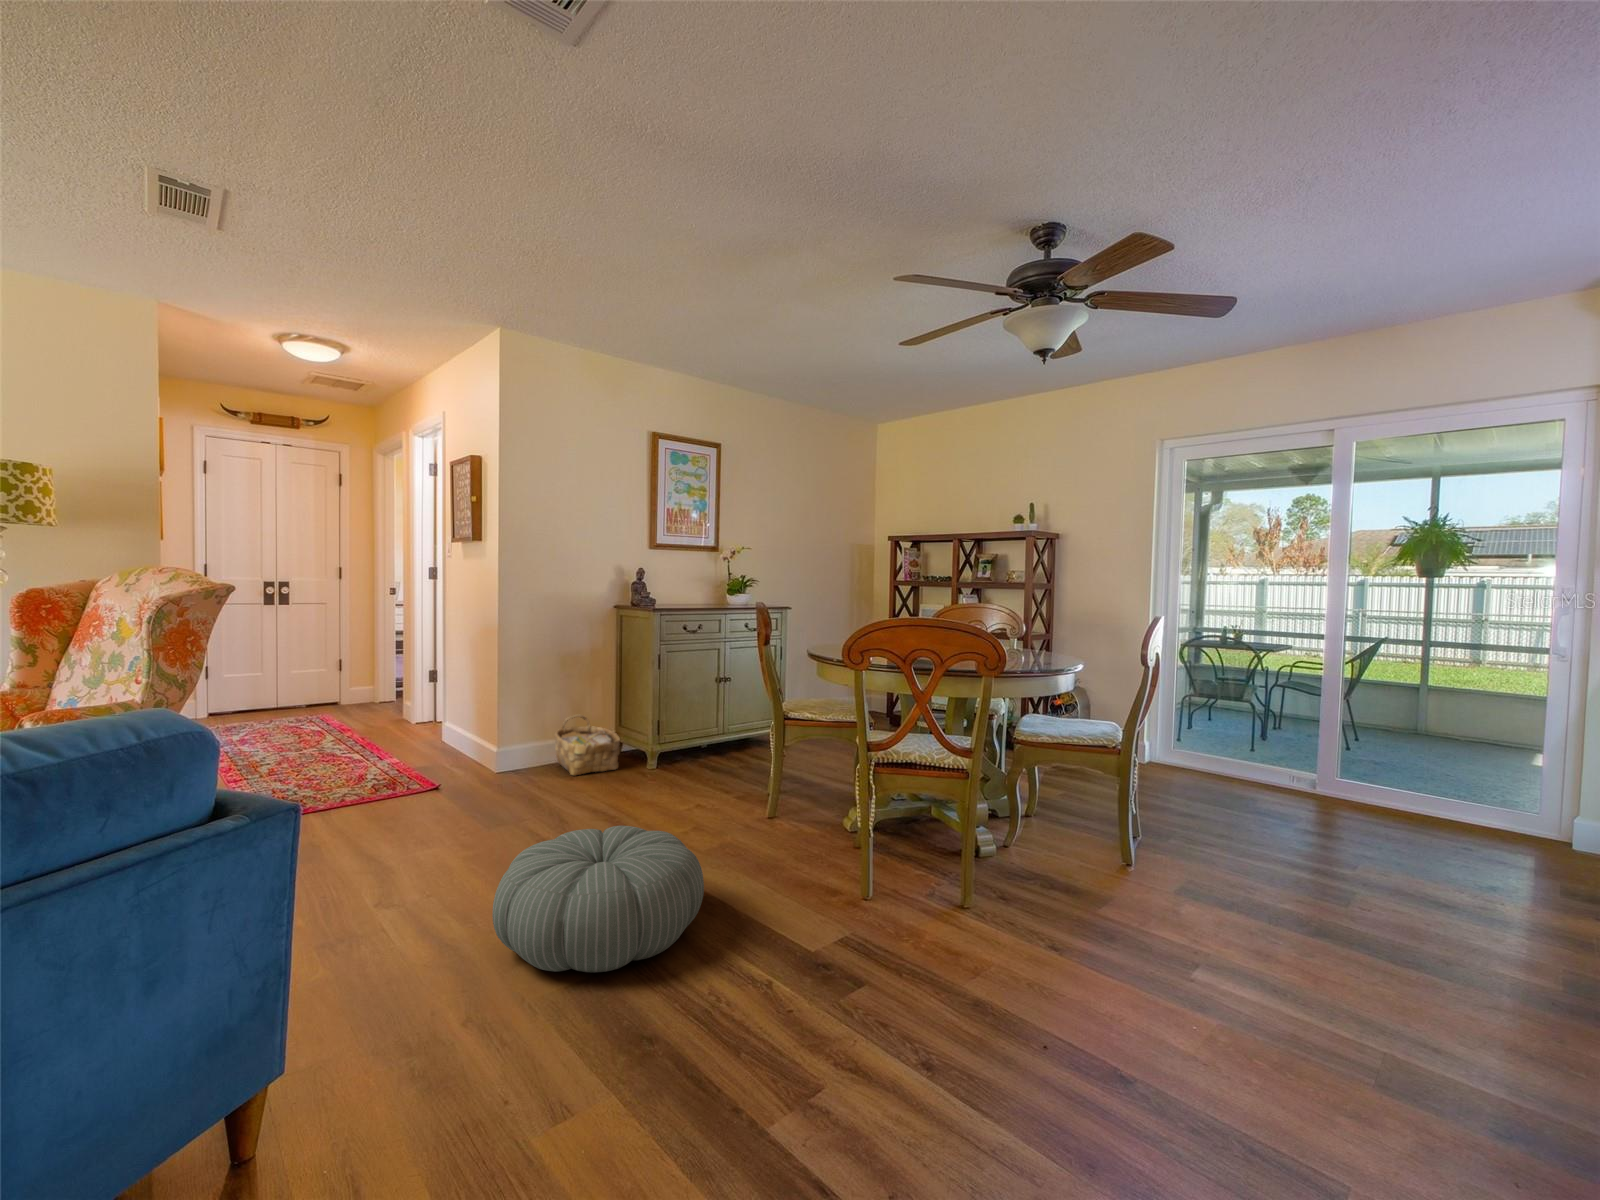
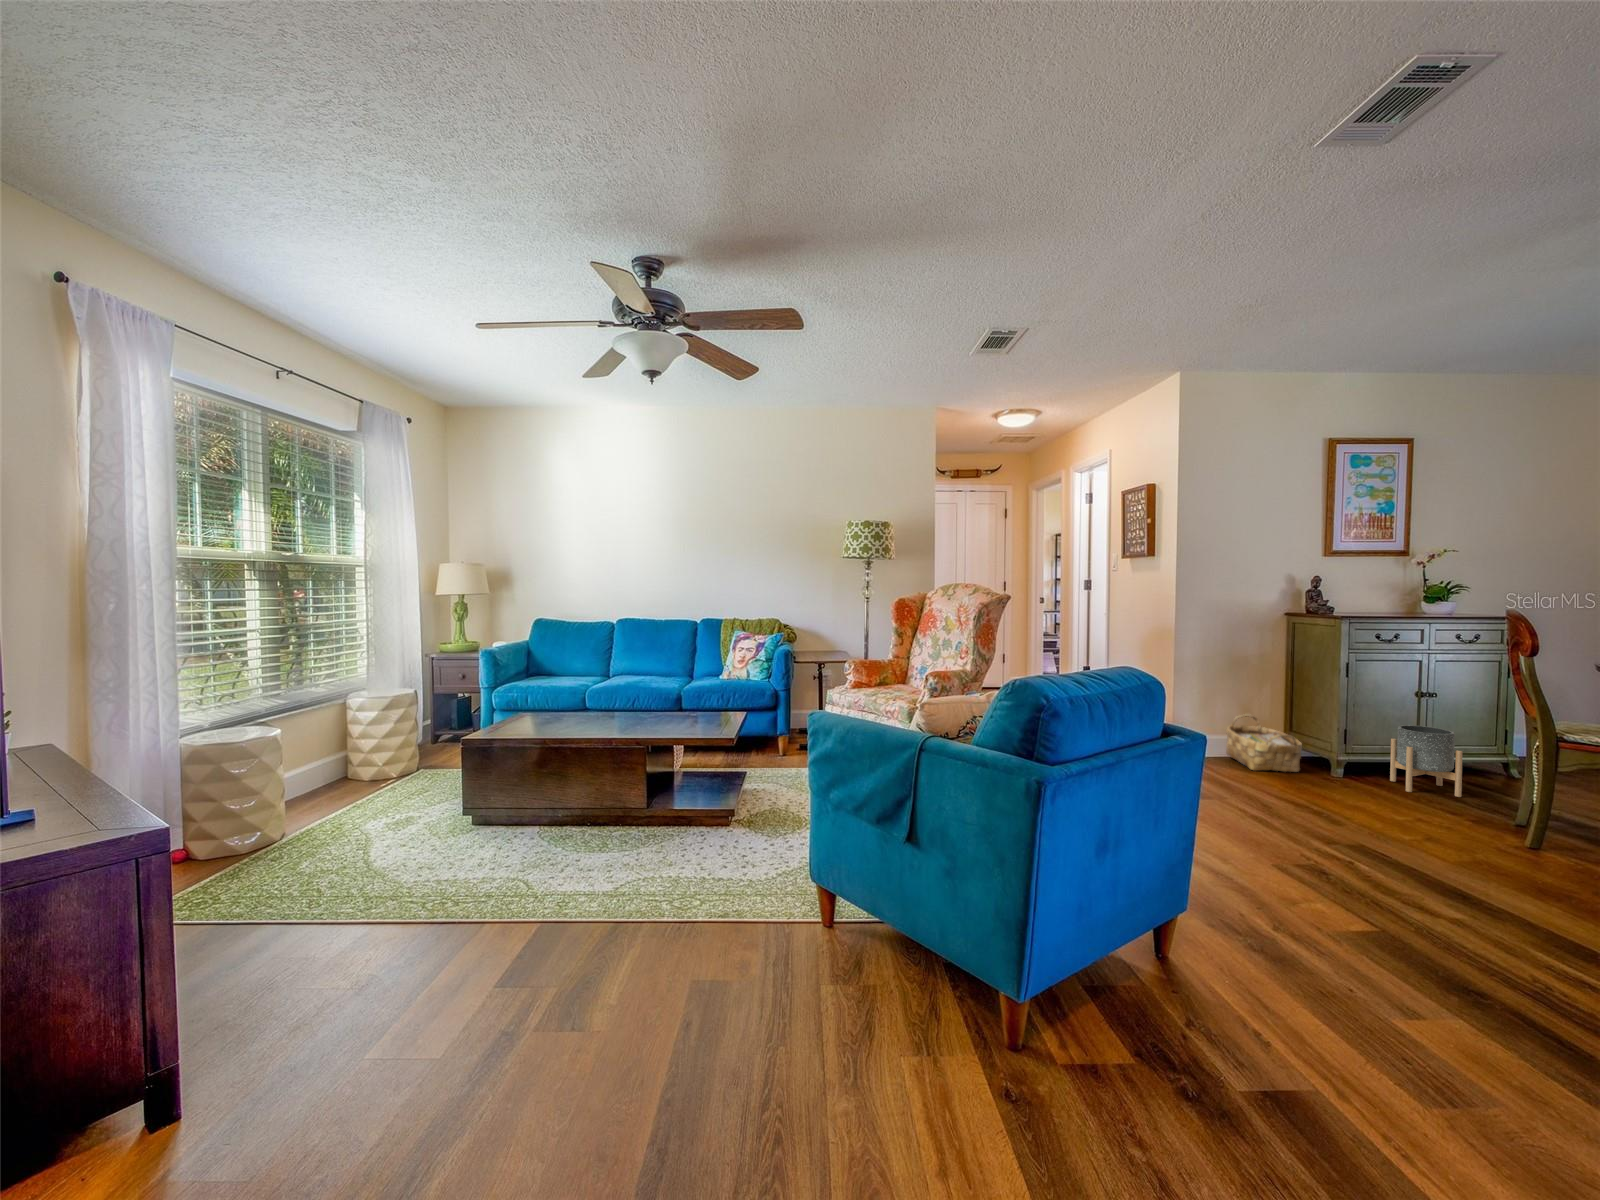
planter: none [691,708,736,773] -> present [1390,725,1463,797]
pouf: present [492,826,704,972] -> none [1283,818,1528,951]

